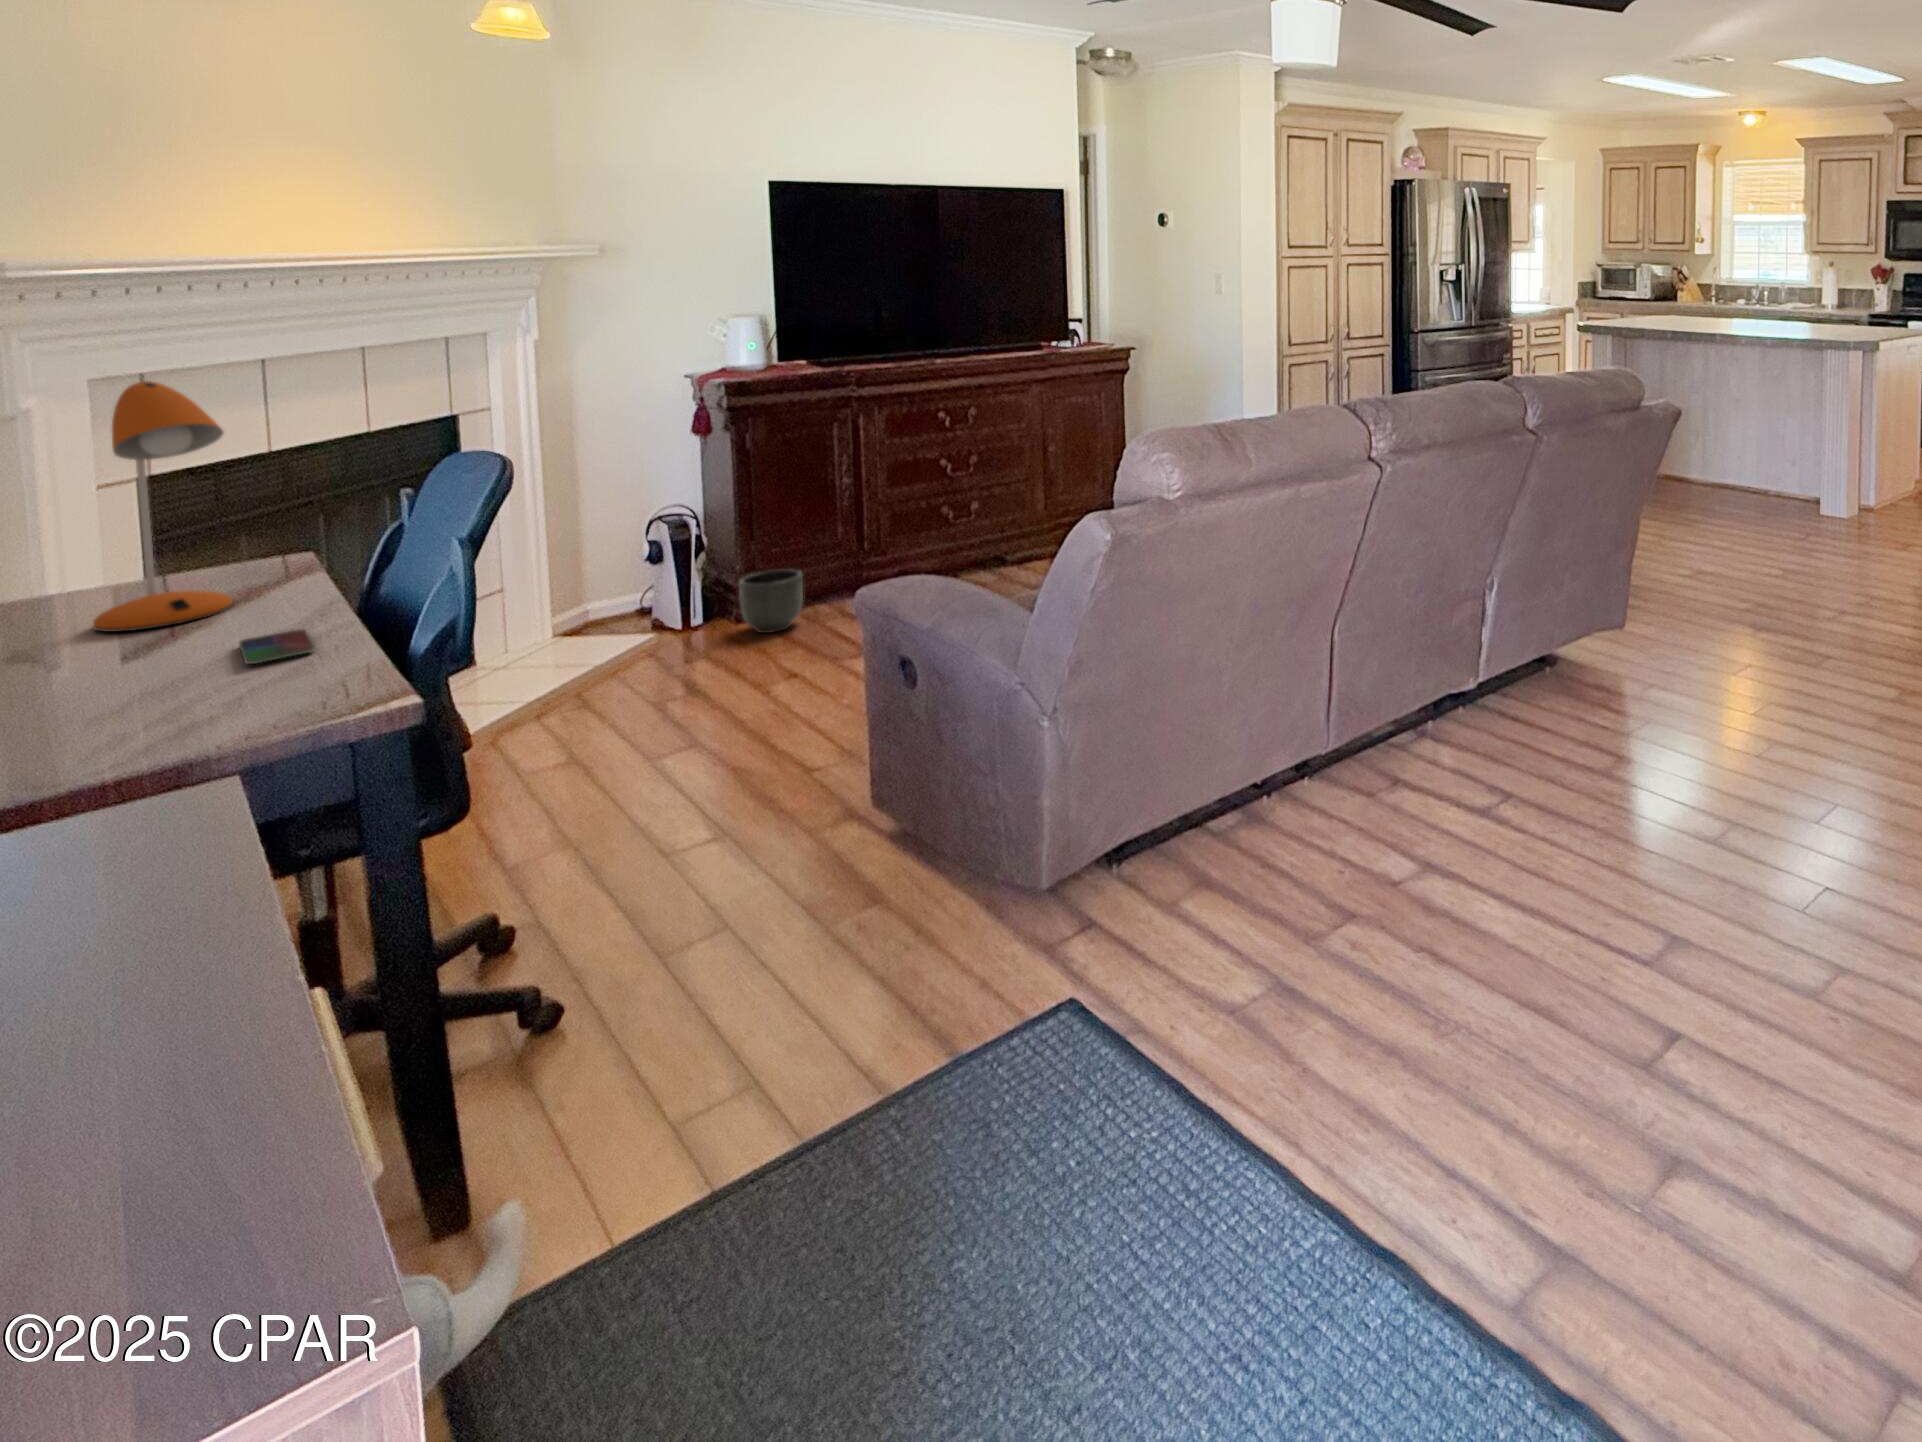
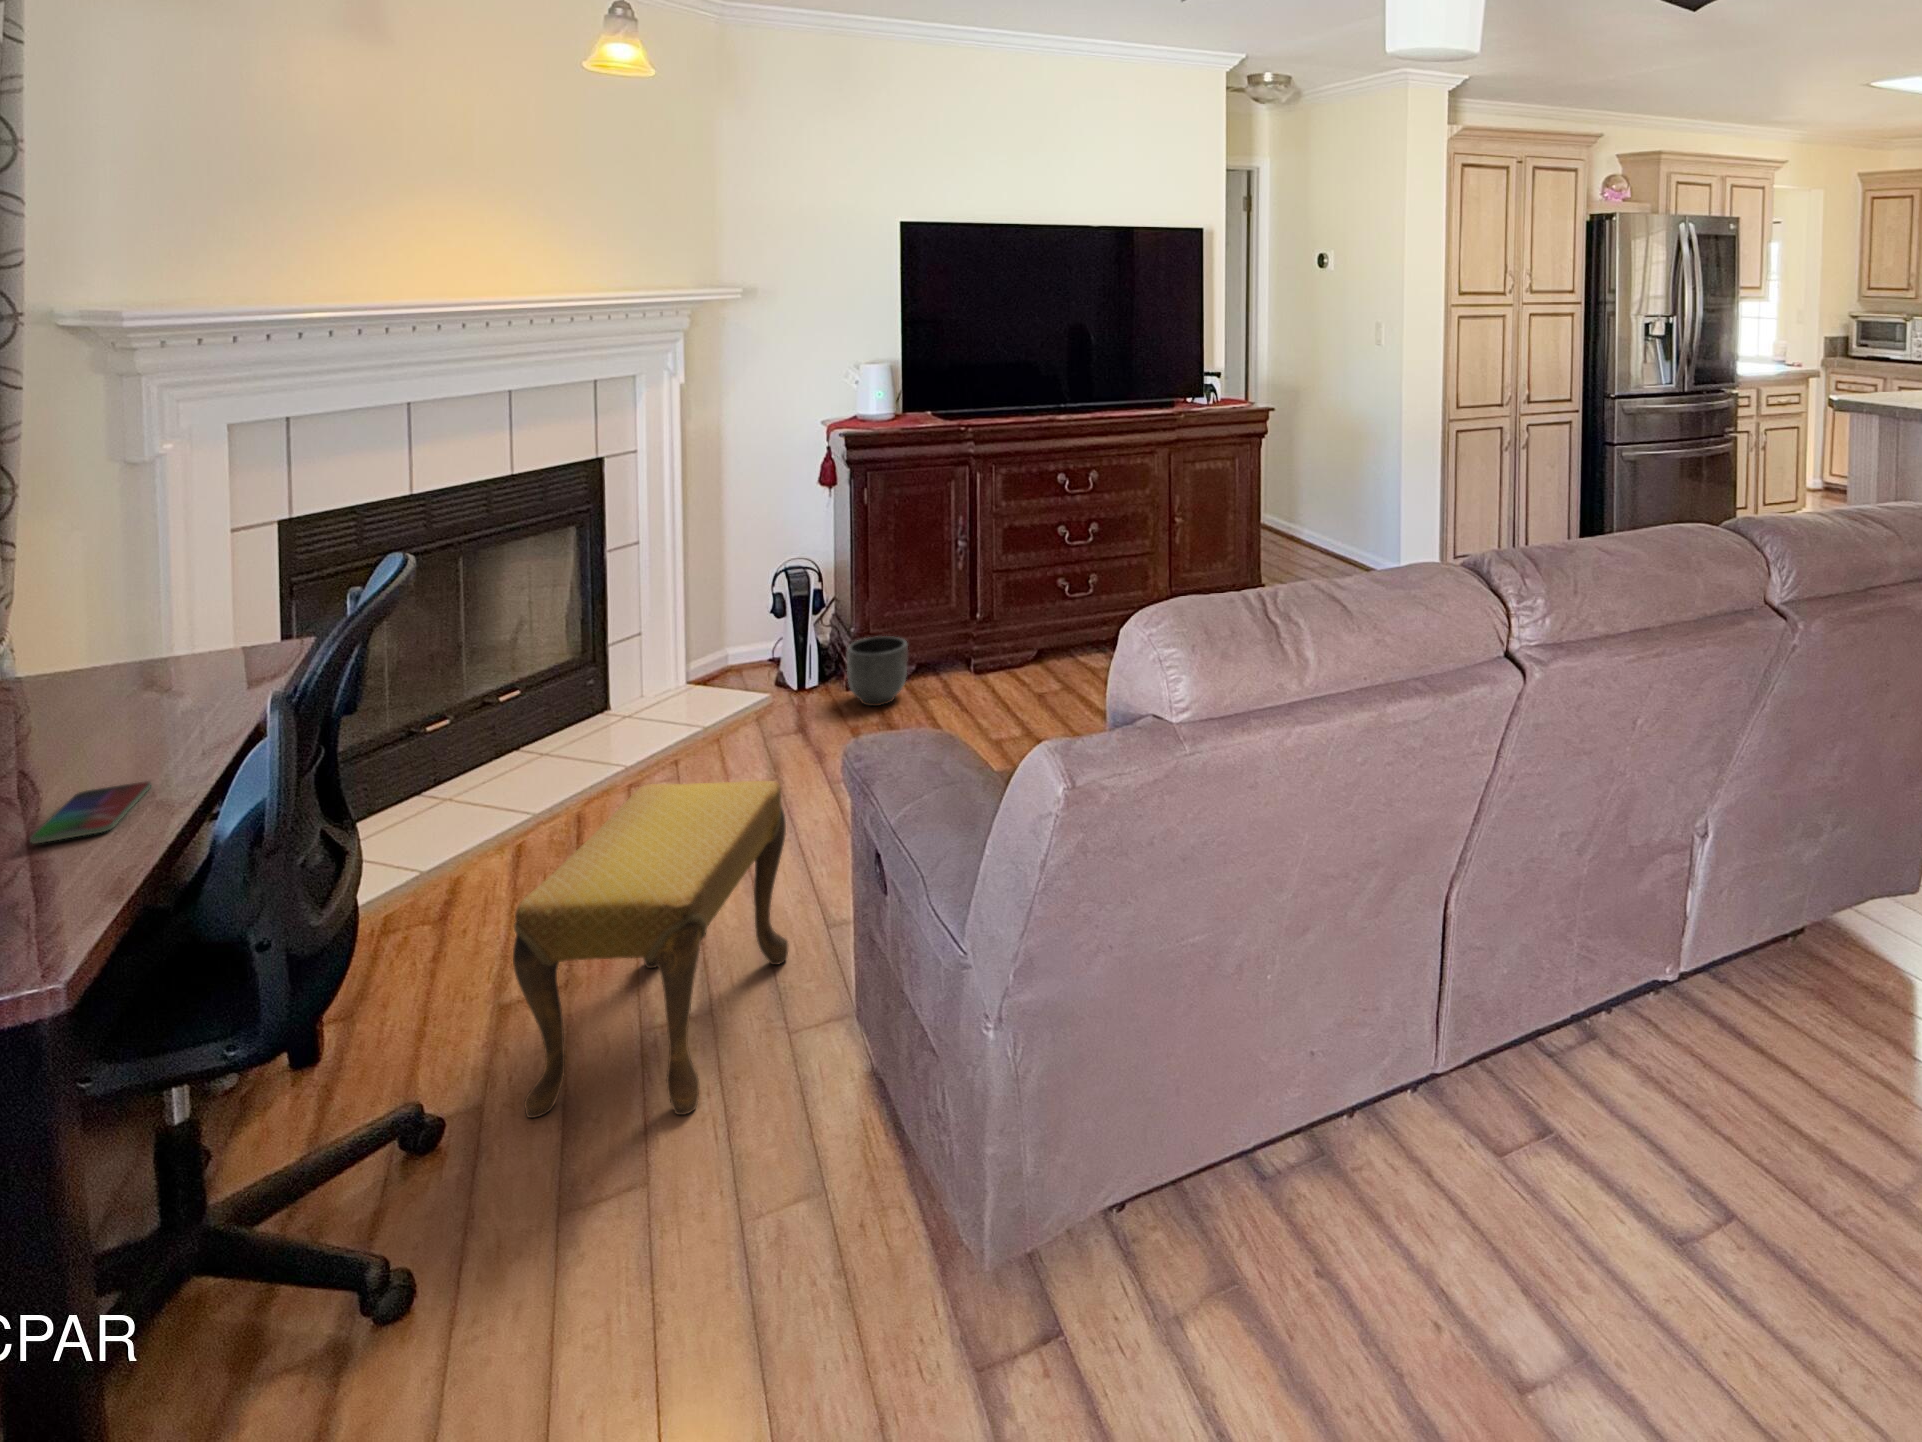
desk lamp: present [93,381,233,632] -> none [20,459,167,748]
footstool: none [562,651,777,923] -> present [513,781,788,1118]

